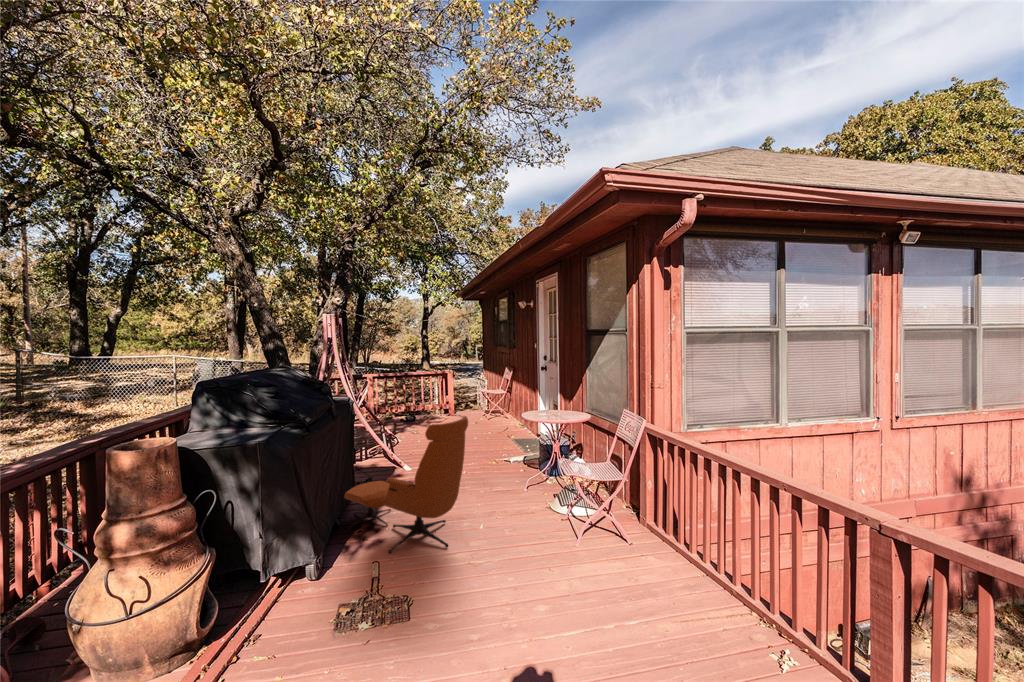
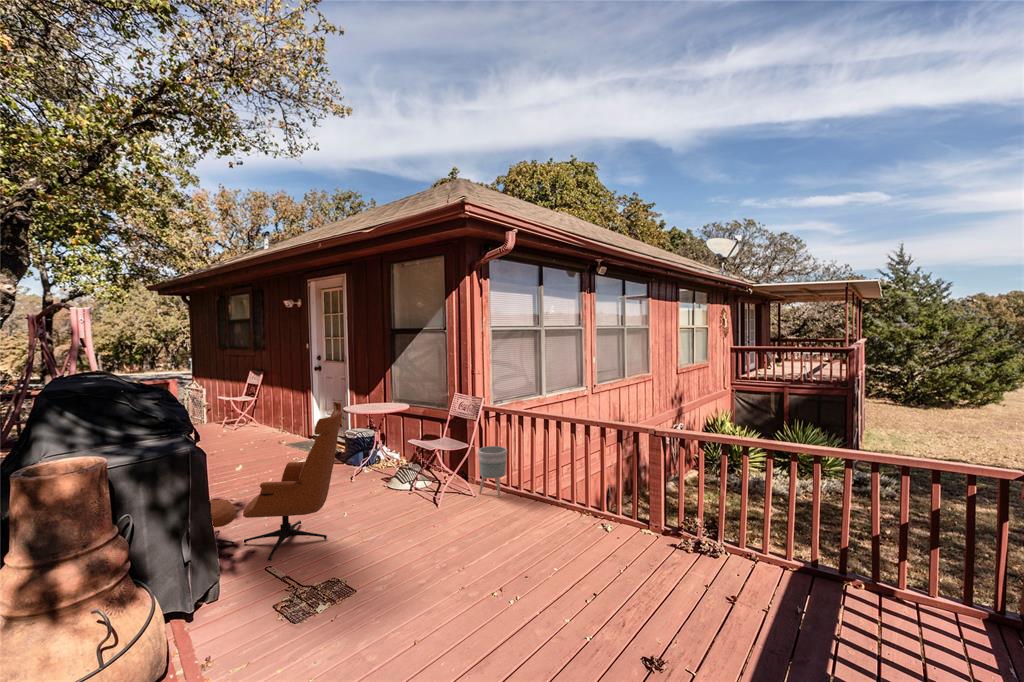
planter: none [638,487,679,561] -> present [478,446,507,497]

